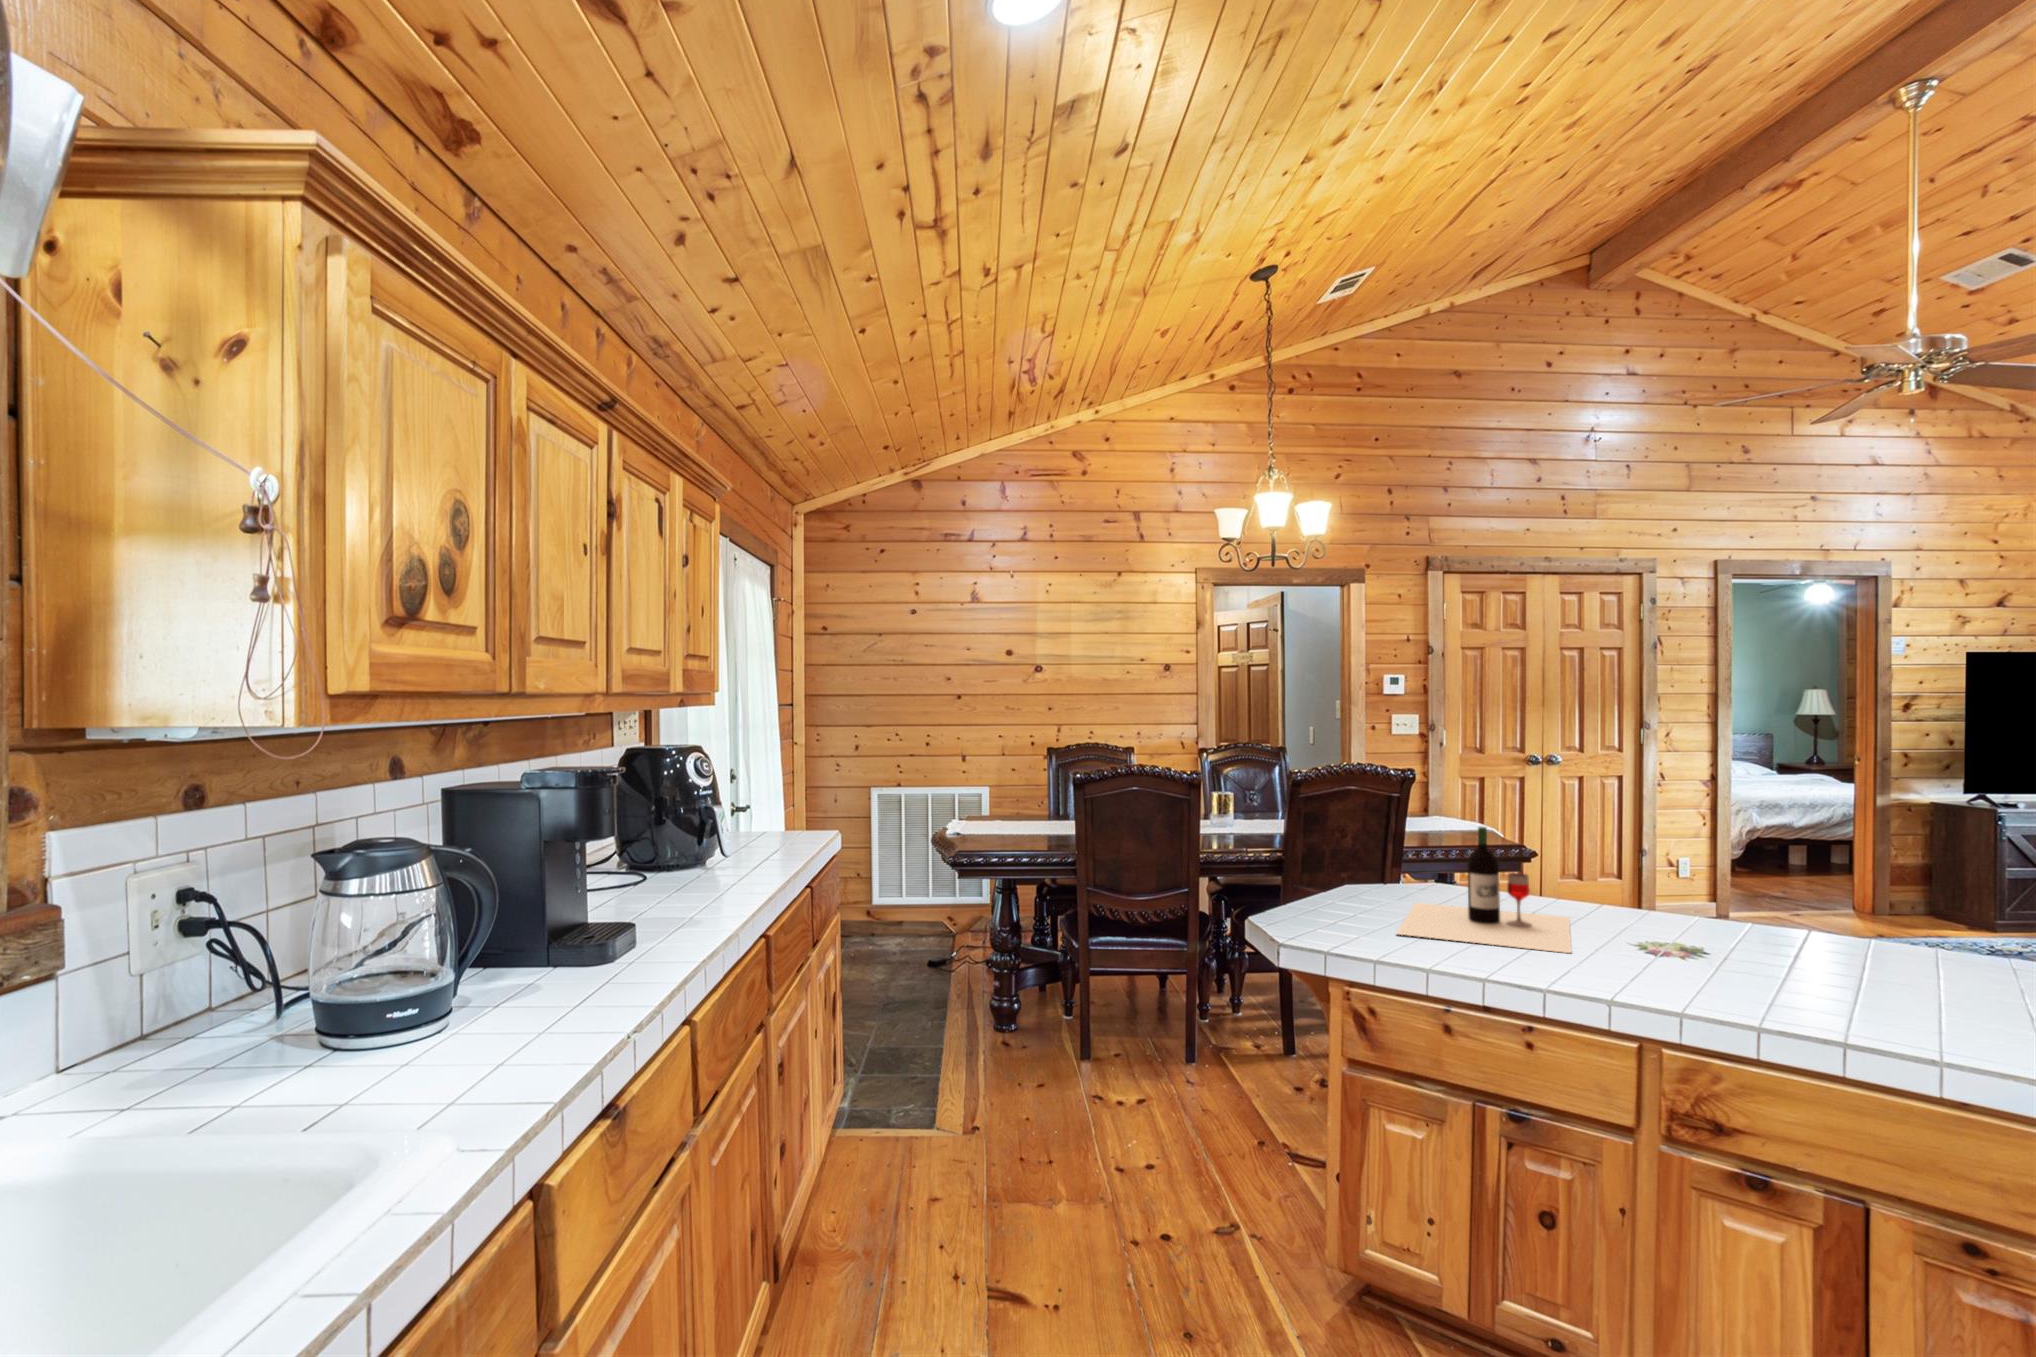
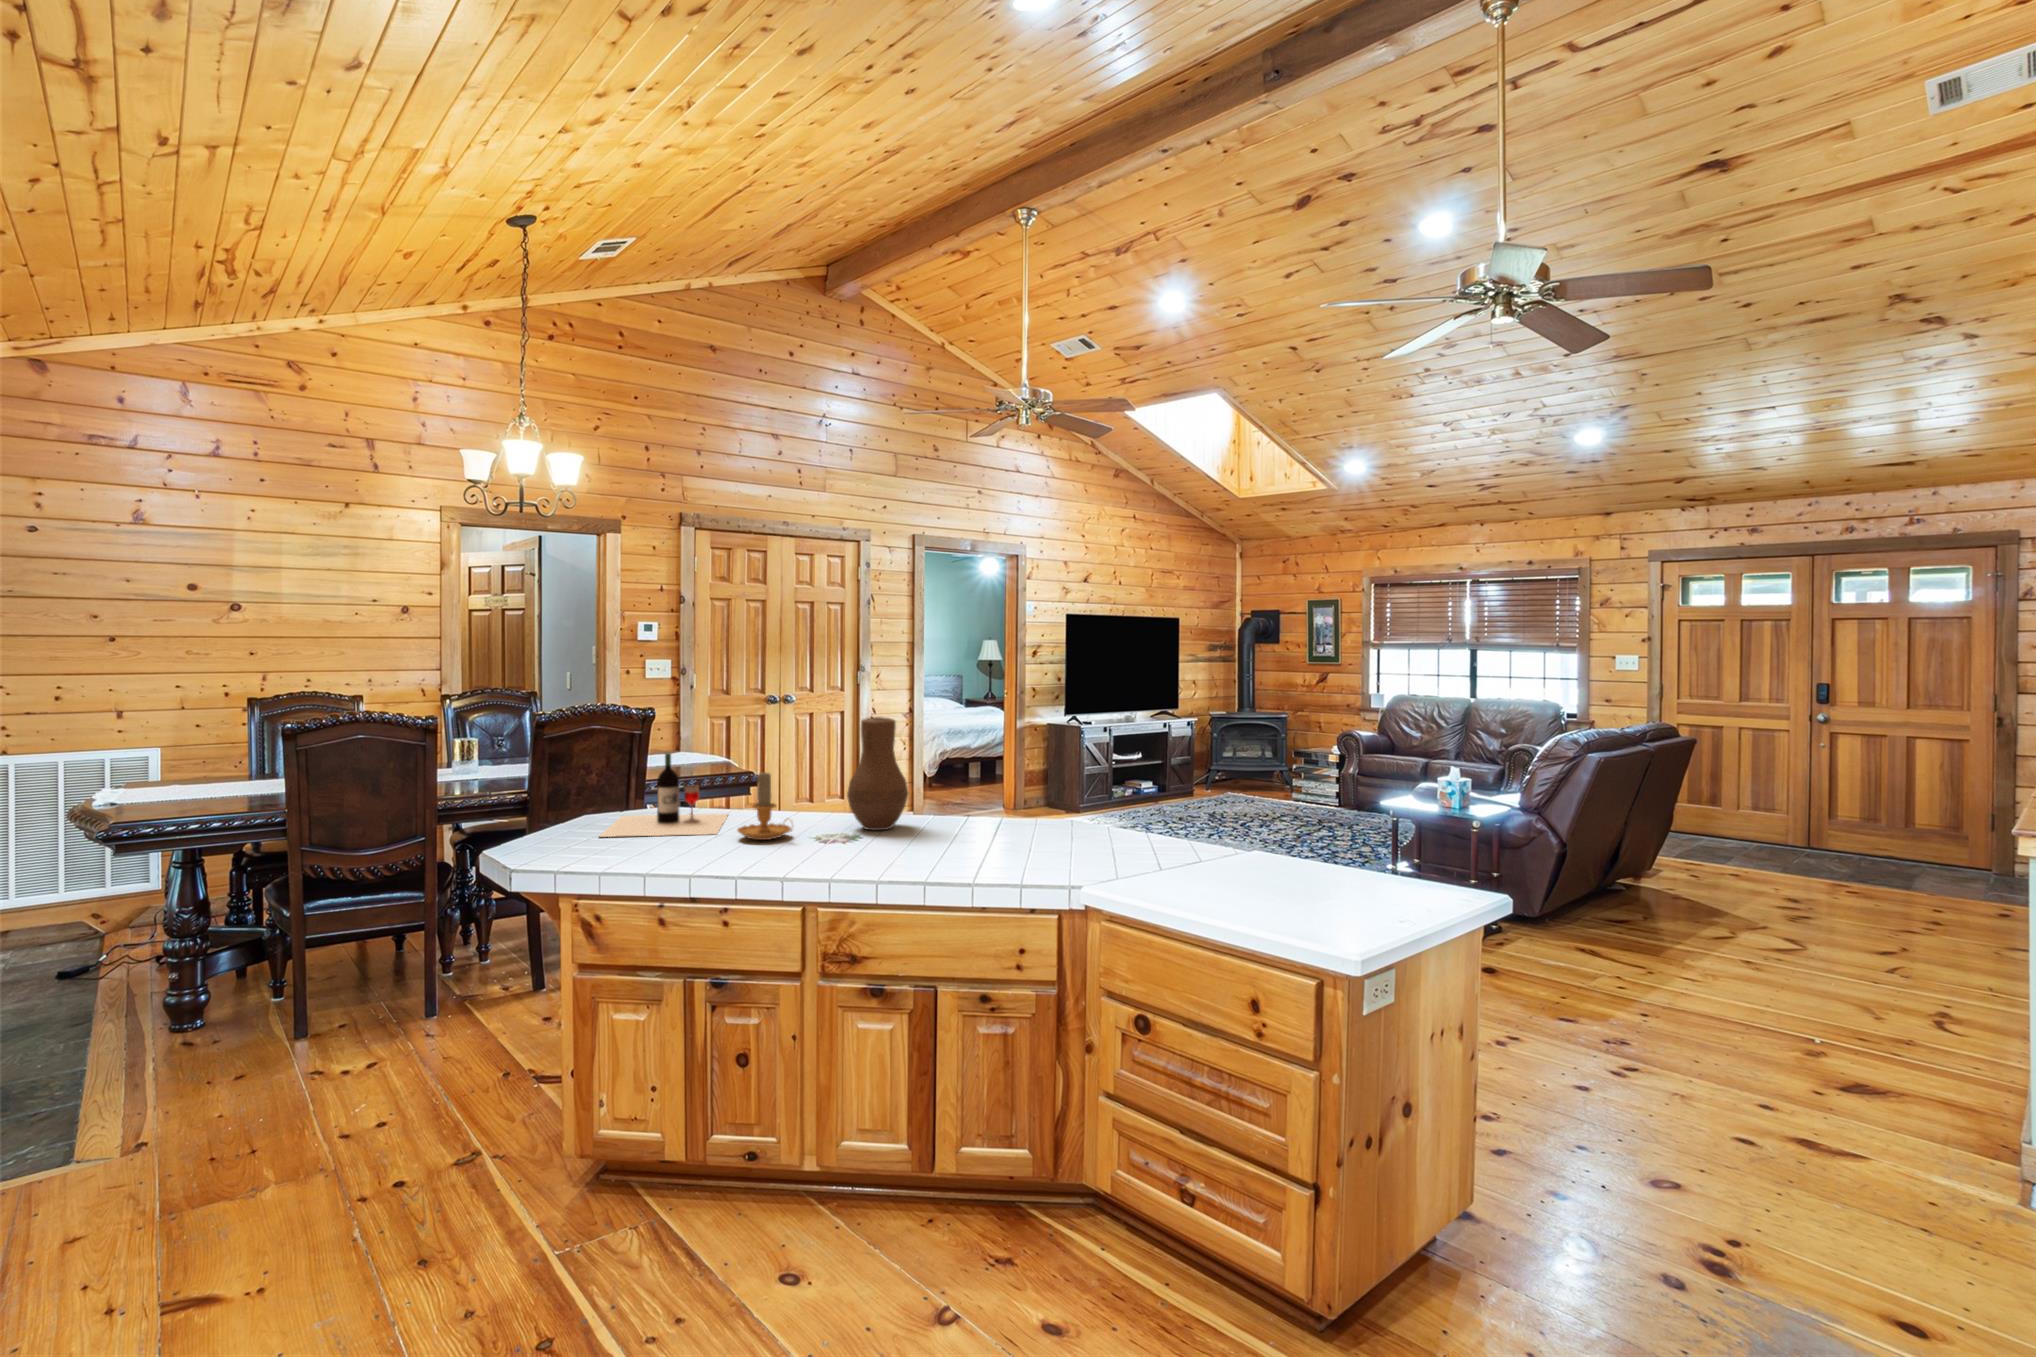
vase: none [1806,793,1946,988] -> present [847,717,908,830]
candle: none [1611,865,1722,978] -> present [737,772,792,840]

